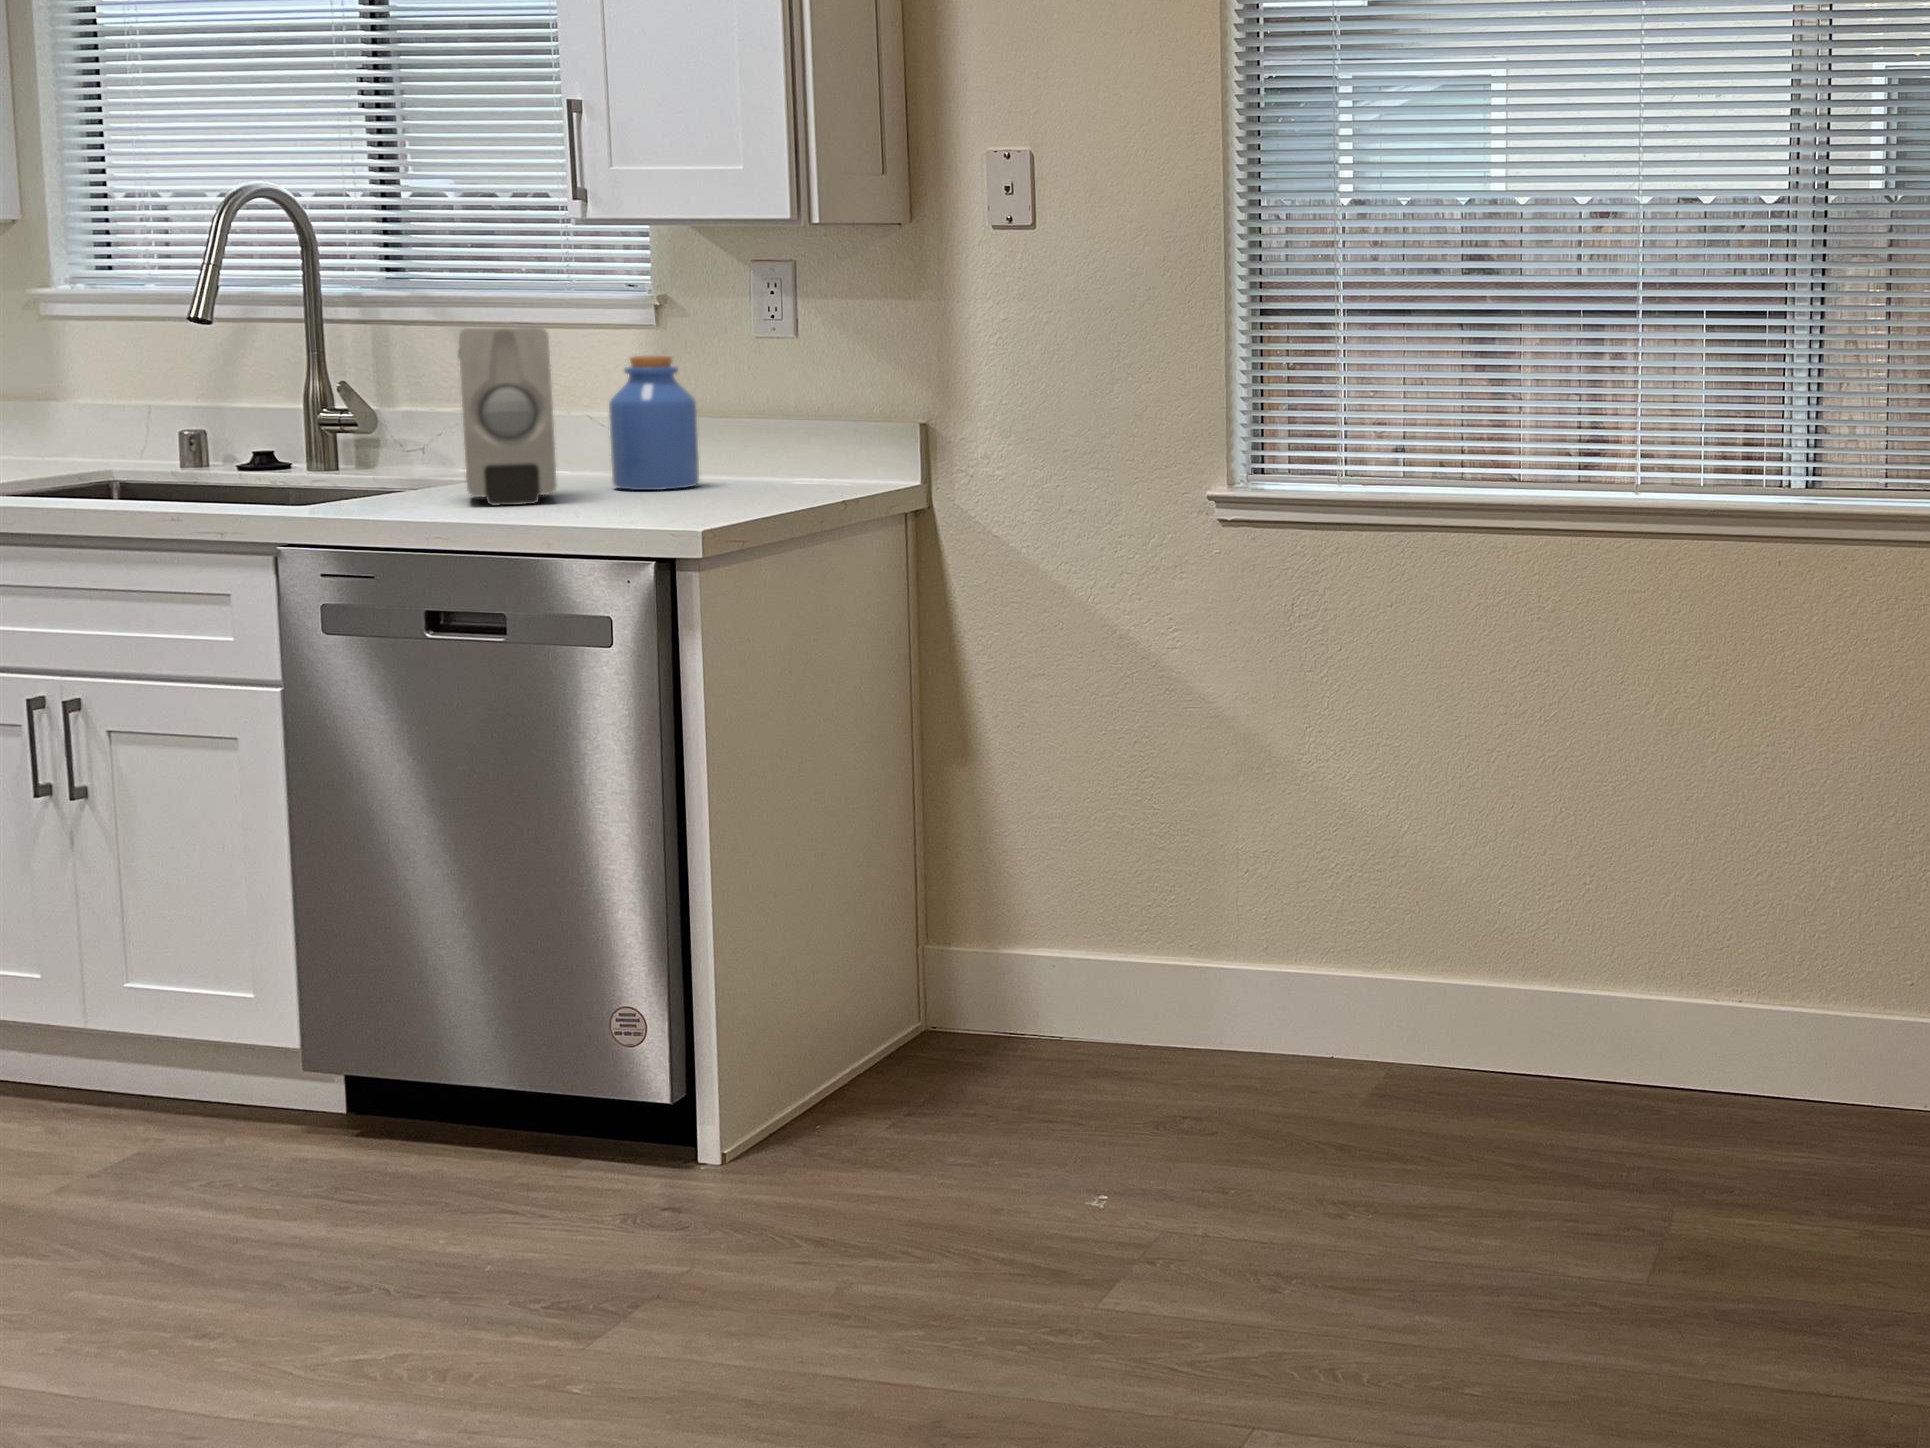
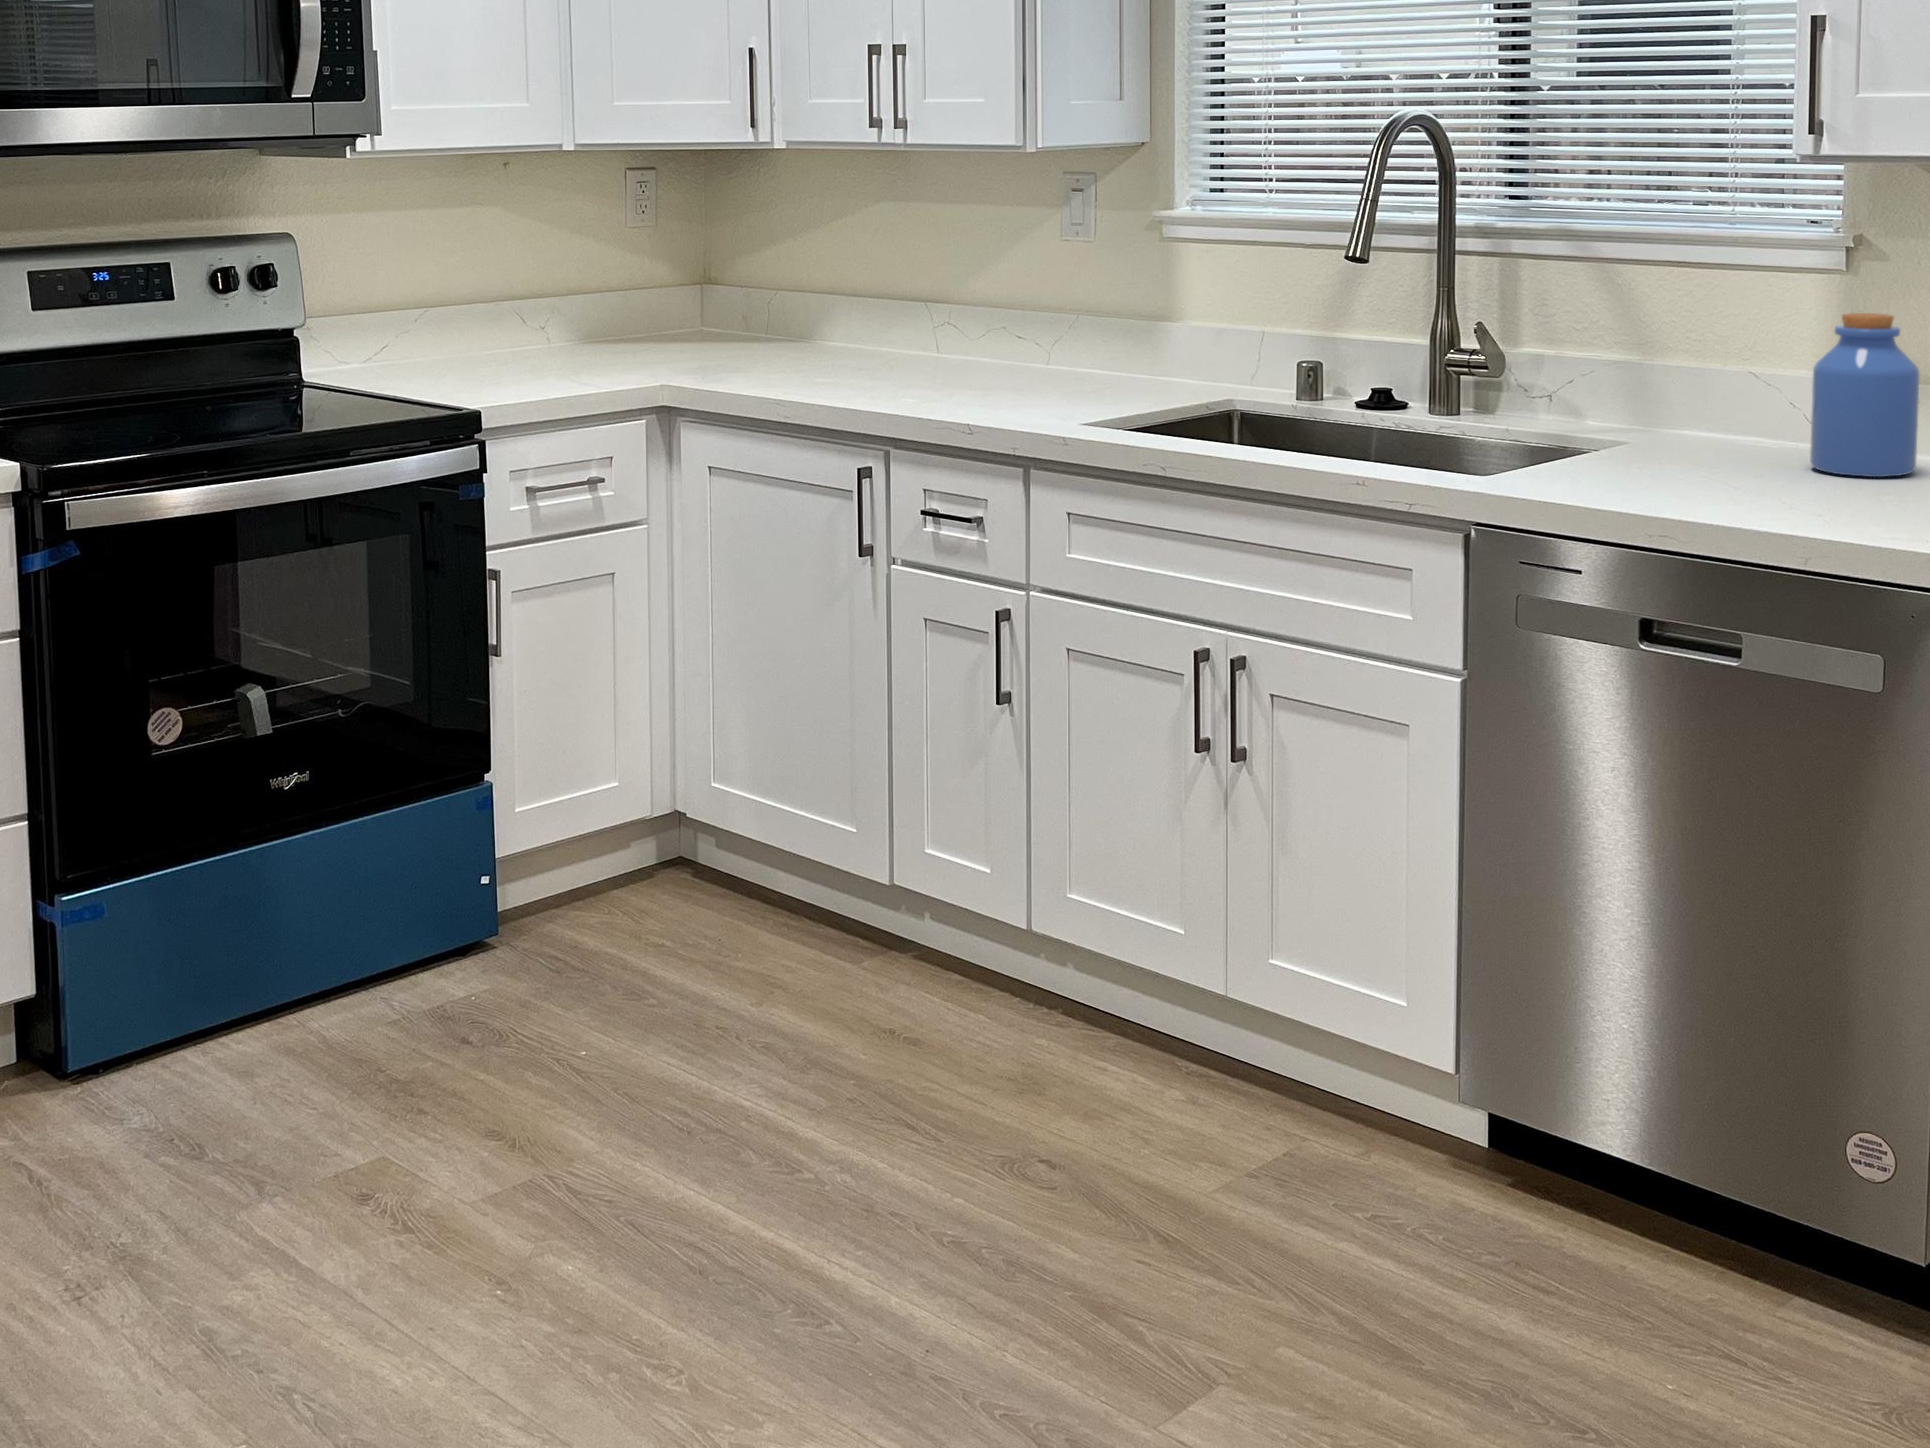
soap dispenser: present [458,327,557,505] -> none [1658,287,1783,495]

